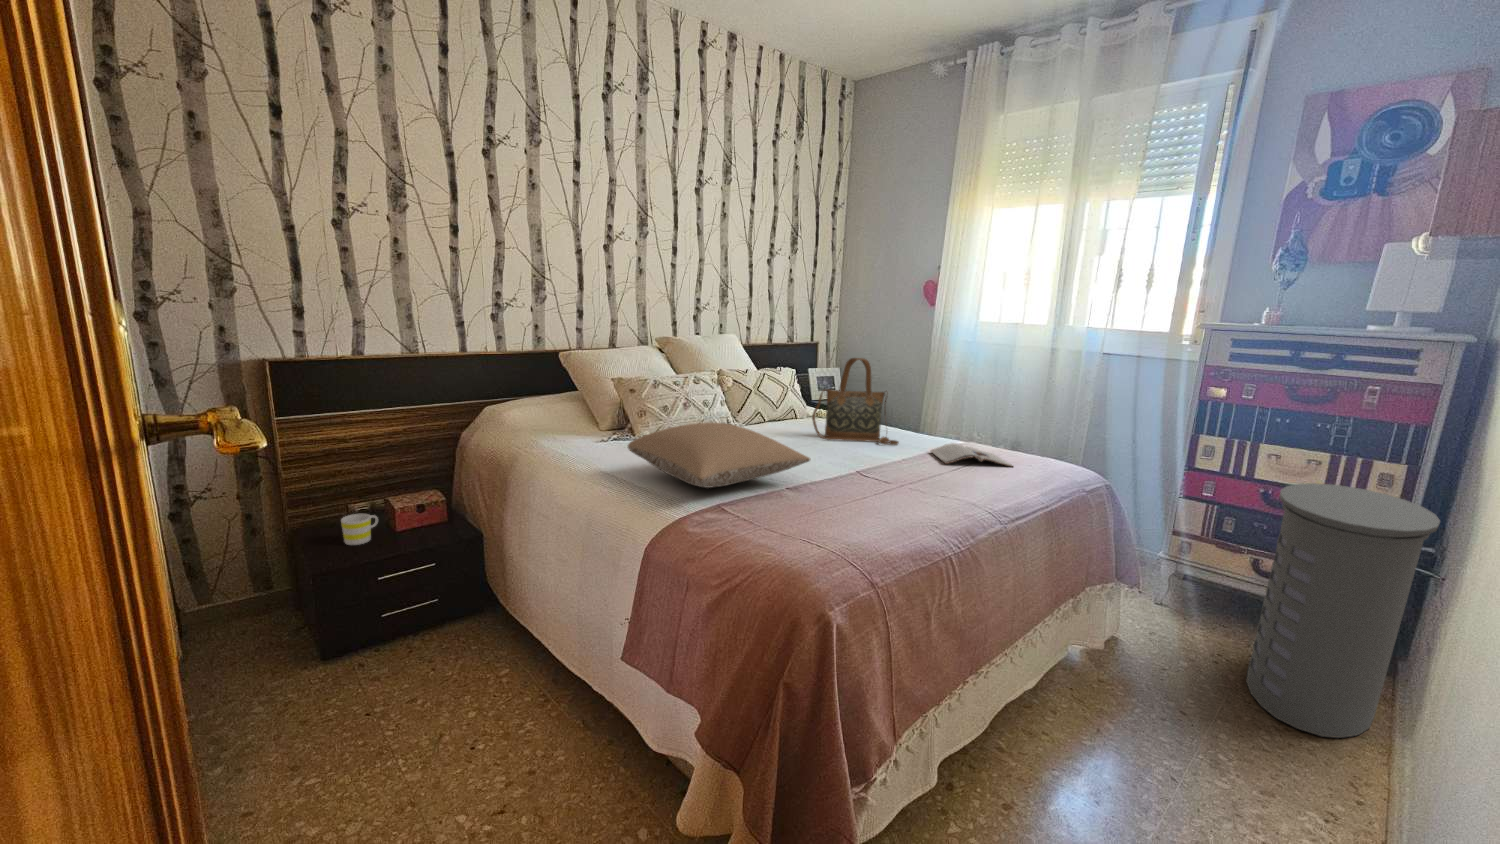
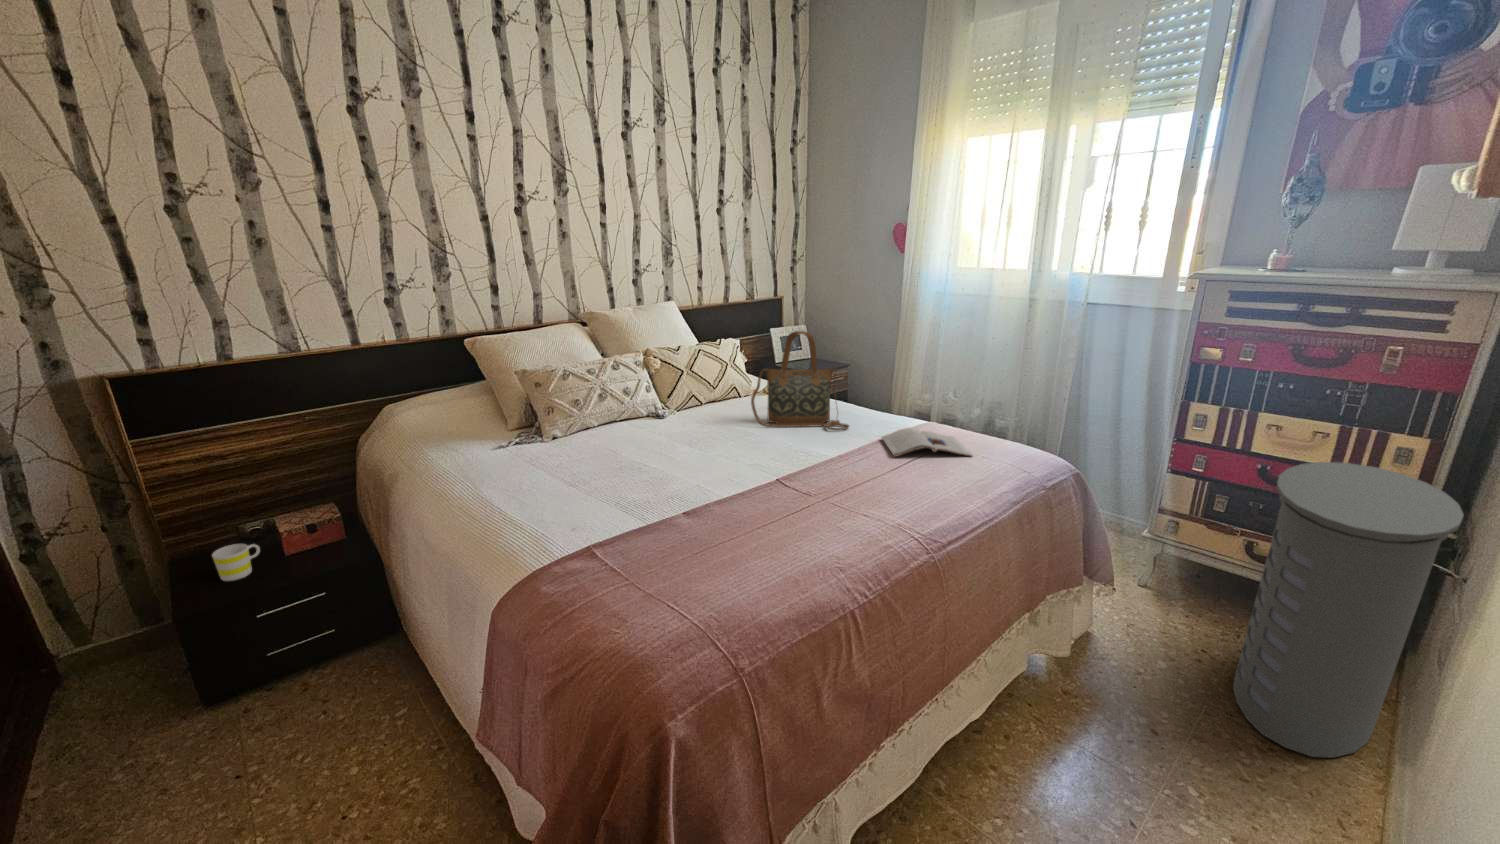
pillow: present [628,423,811,488] -> none [514,430,724,519]

